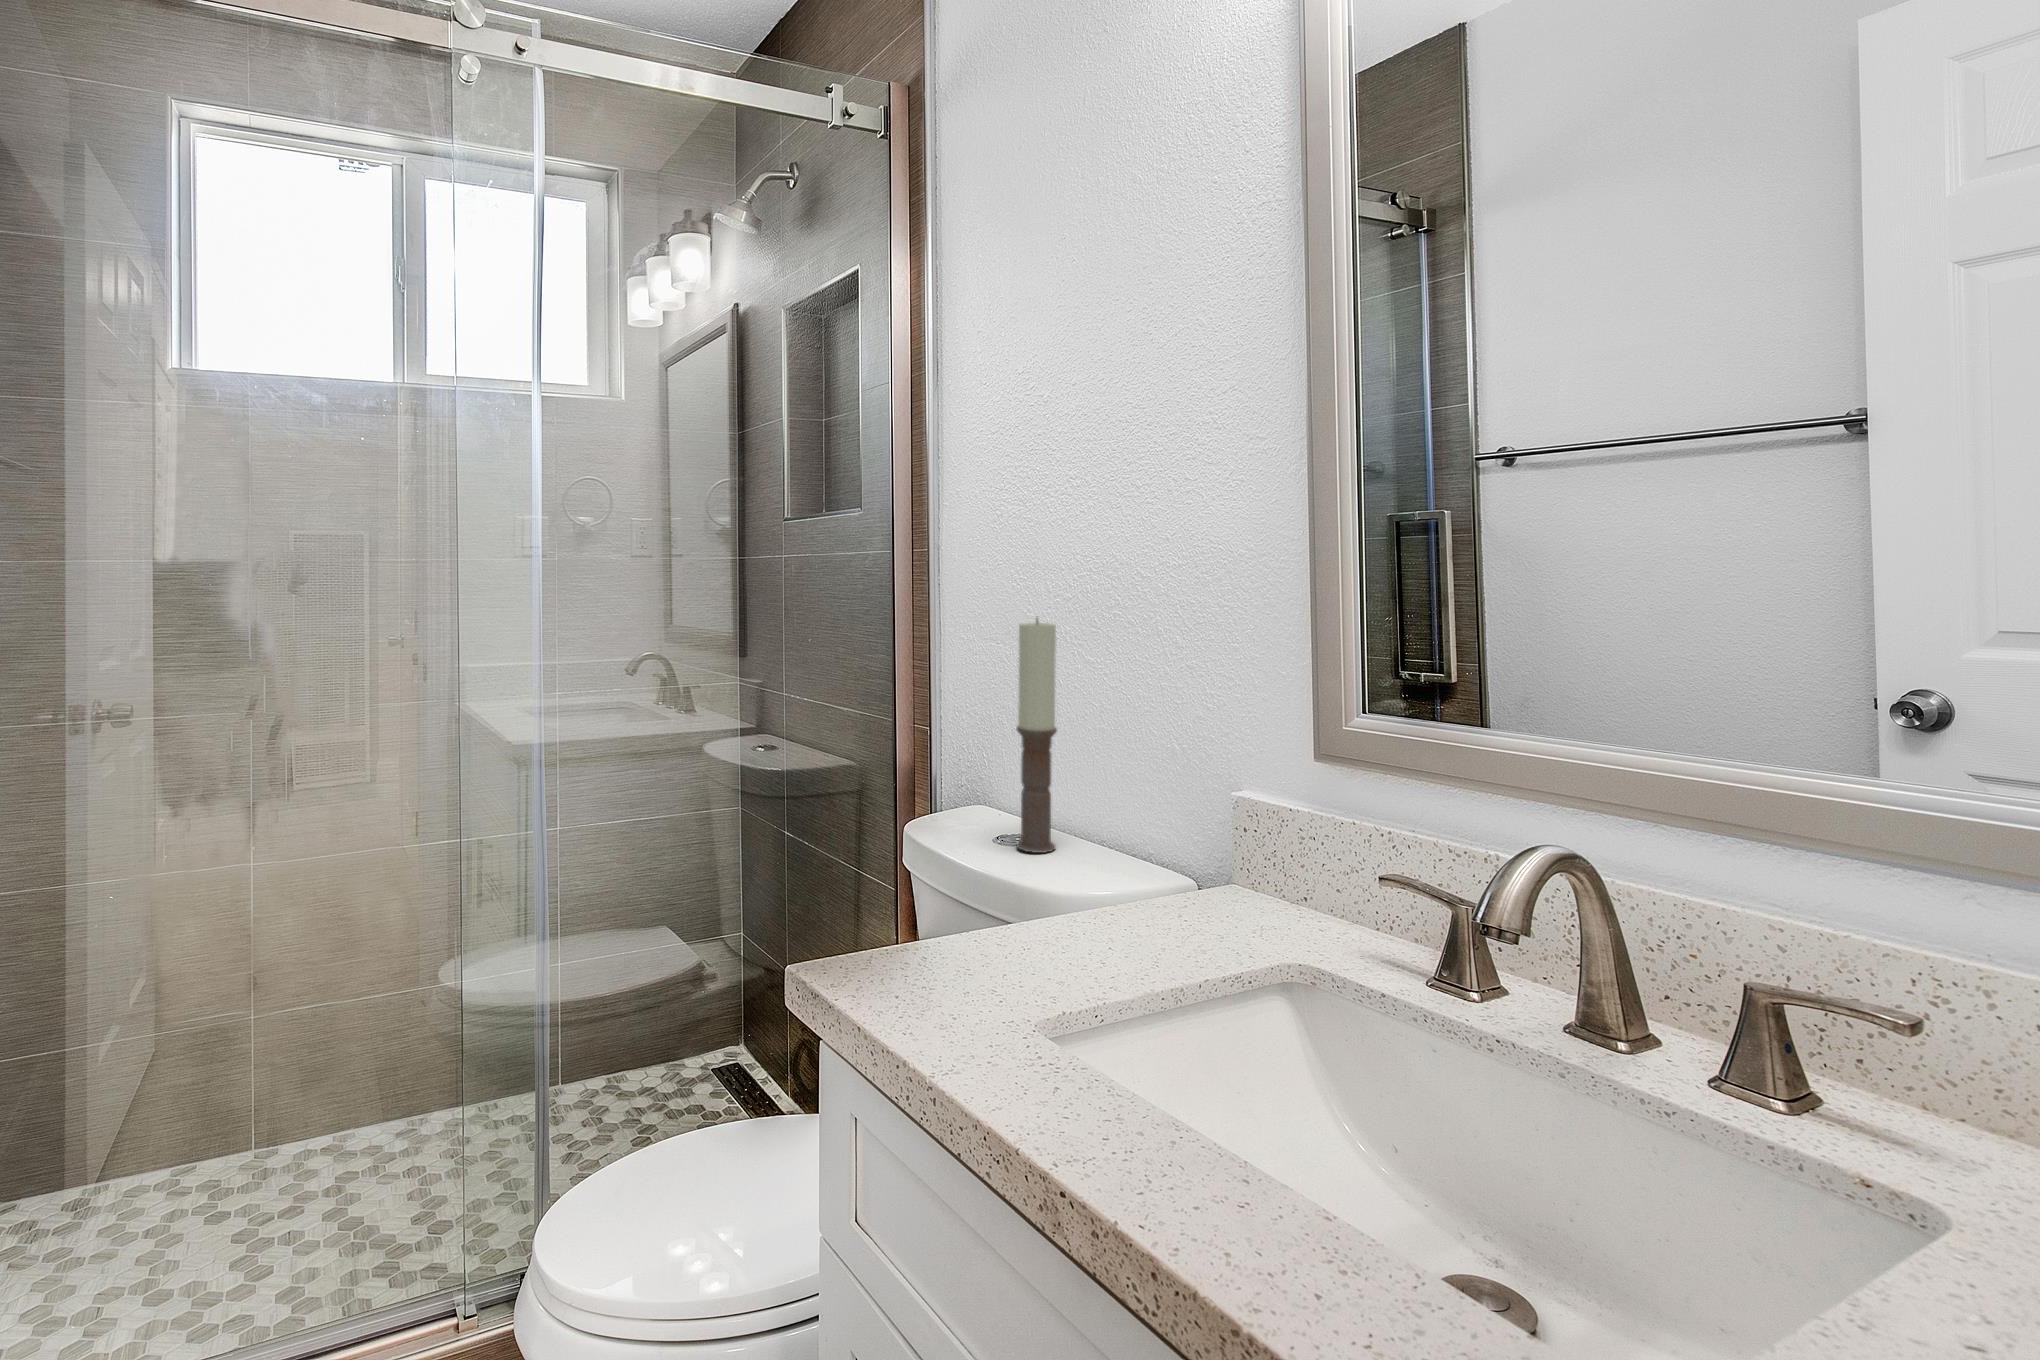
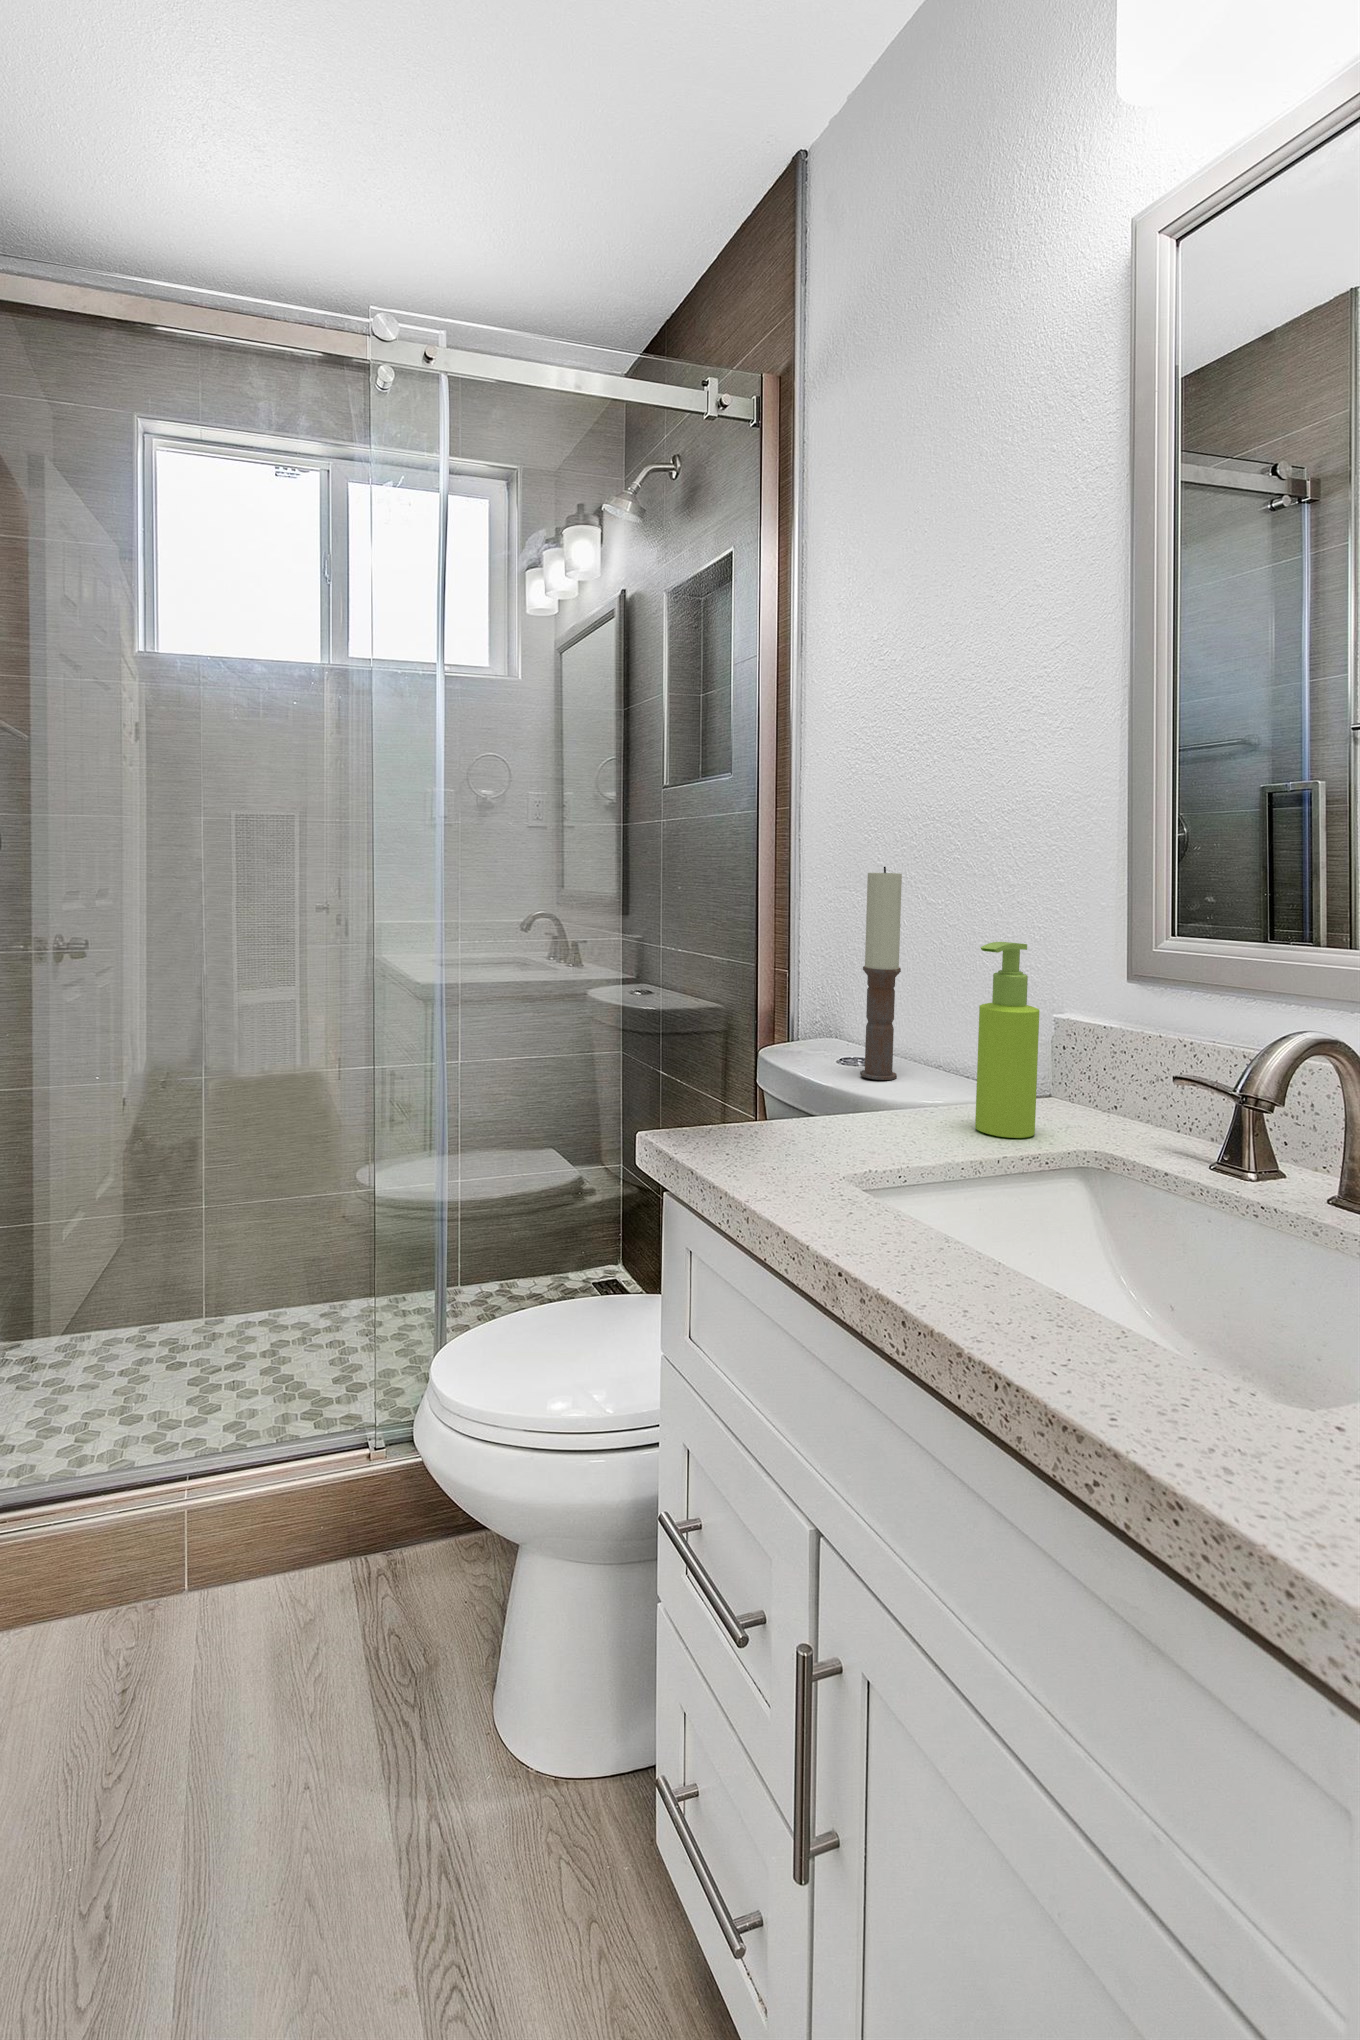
soap dispenser: none [1161,716,1227,939] -> present [975,942,1039,1138]

